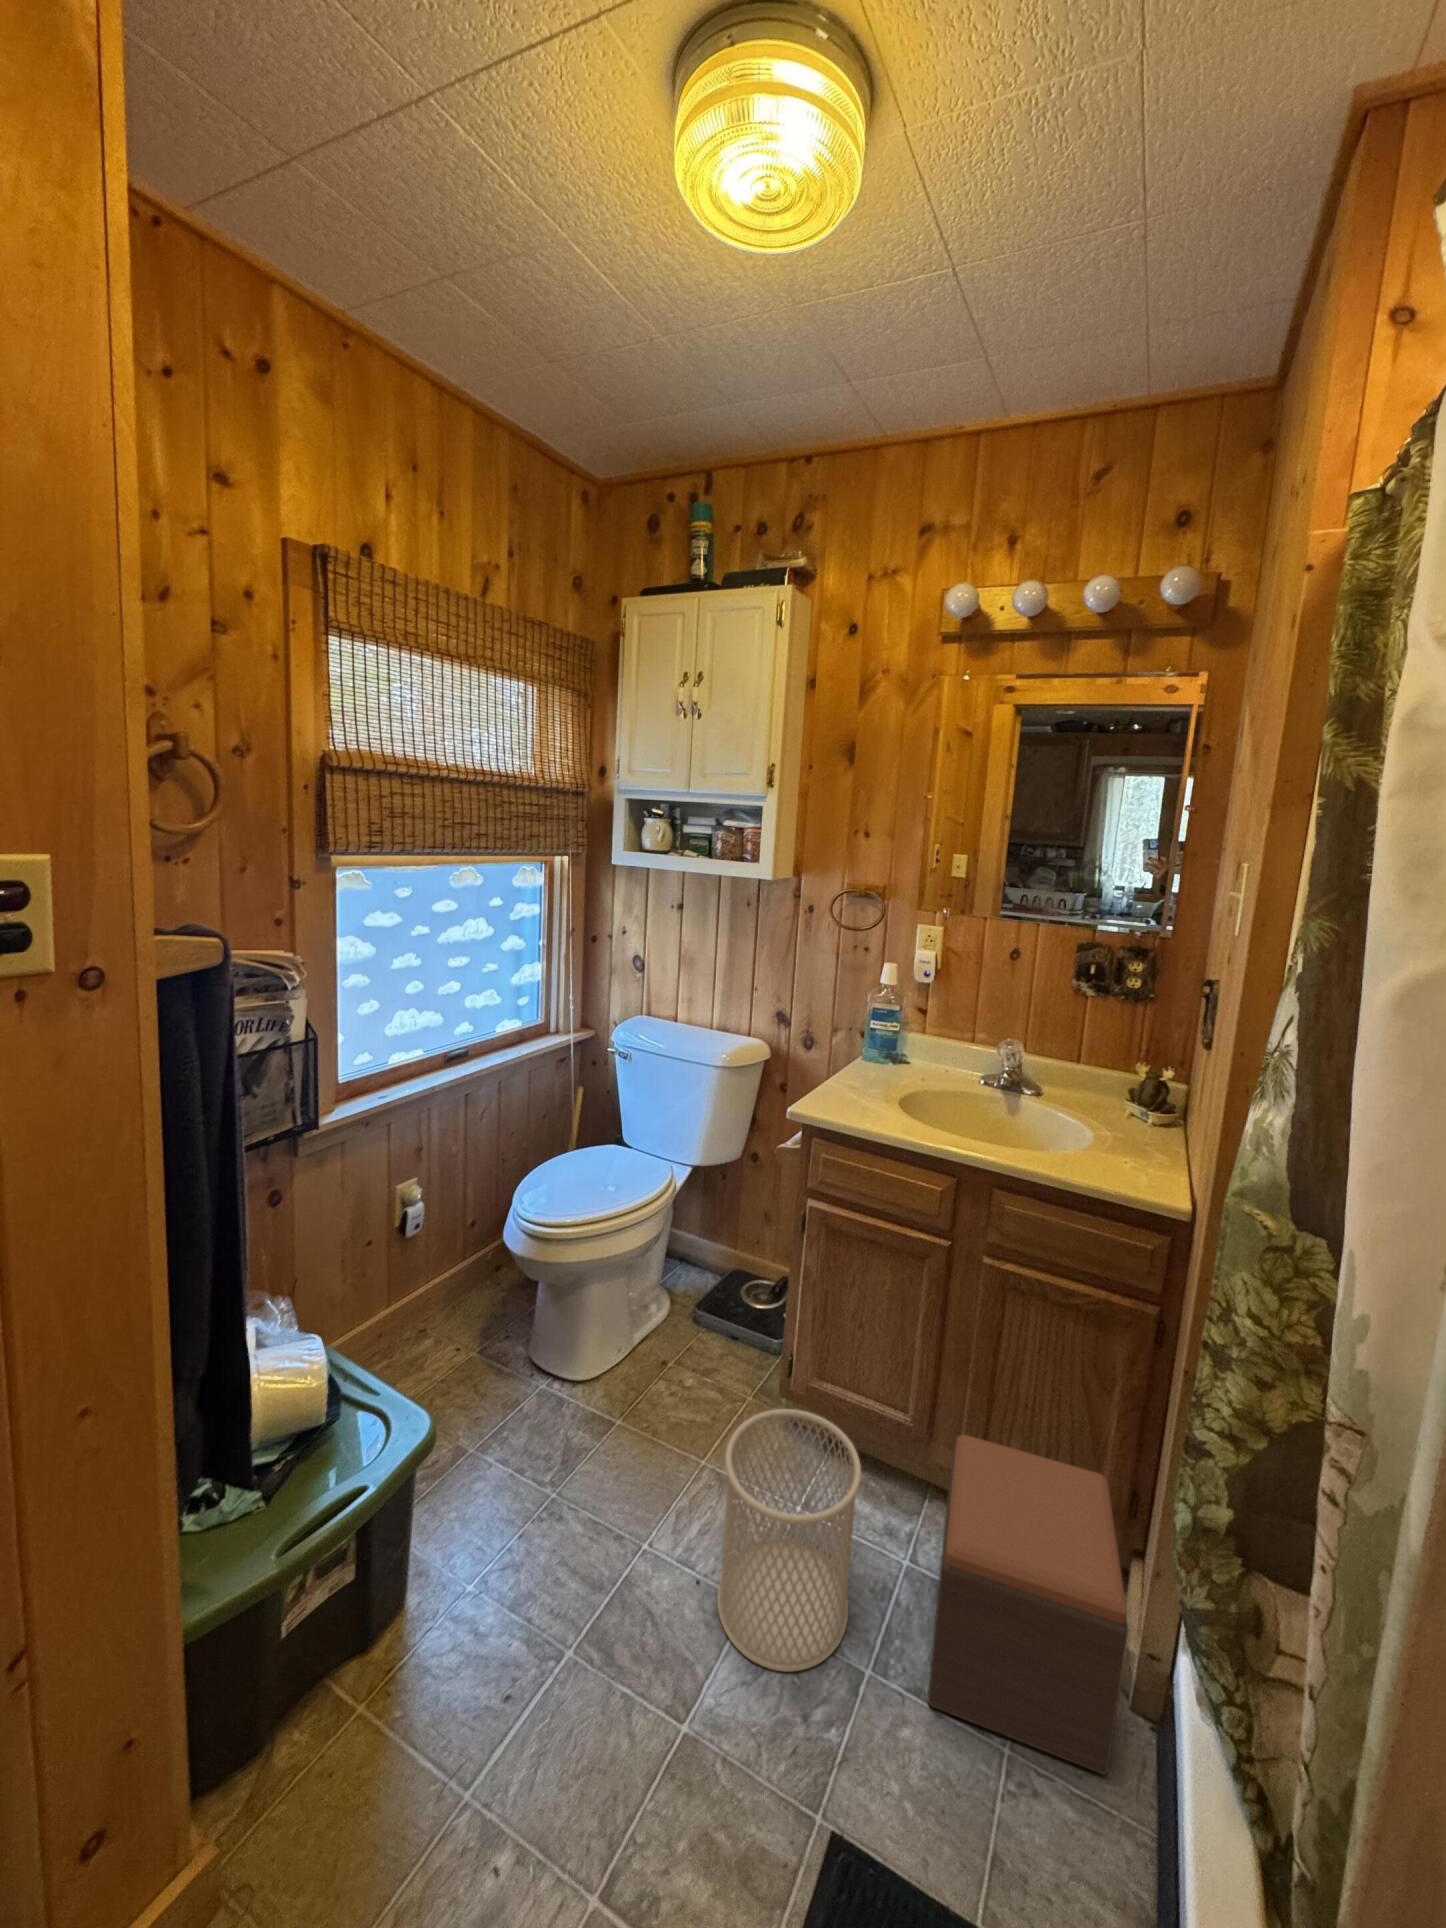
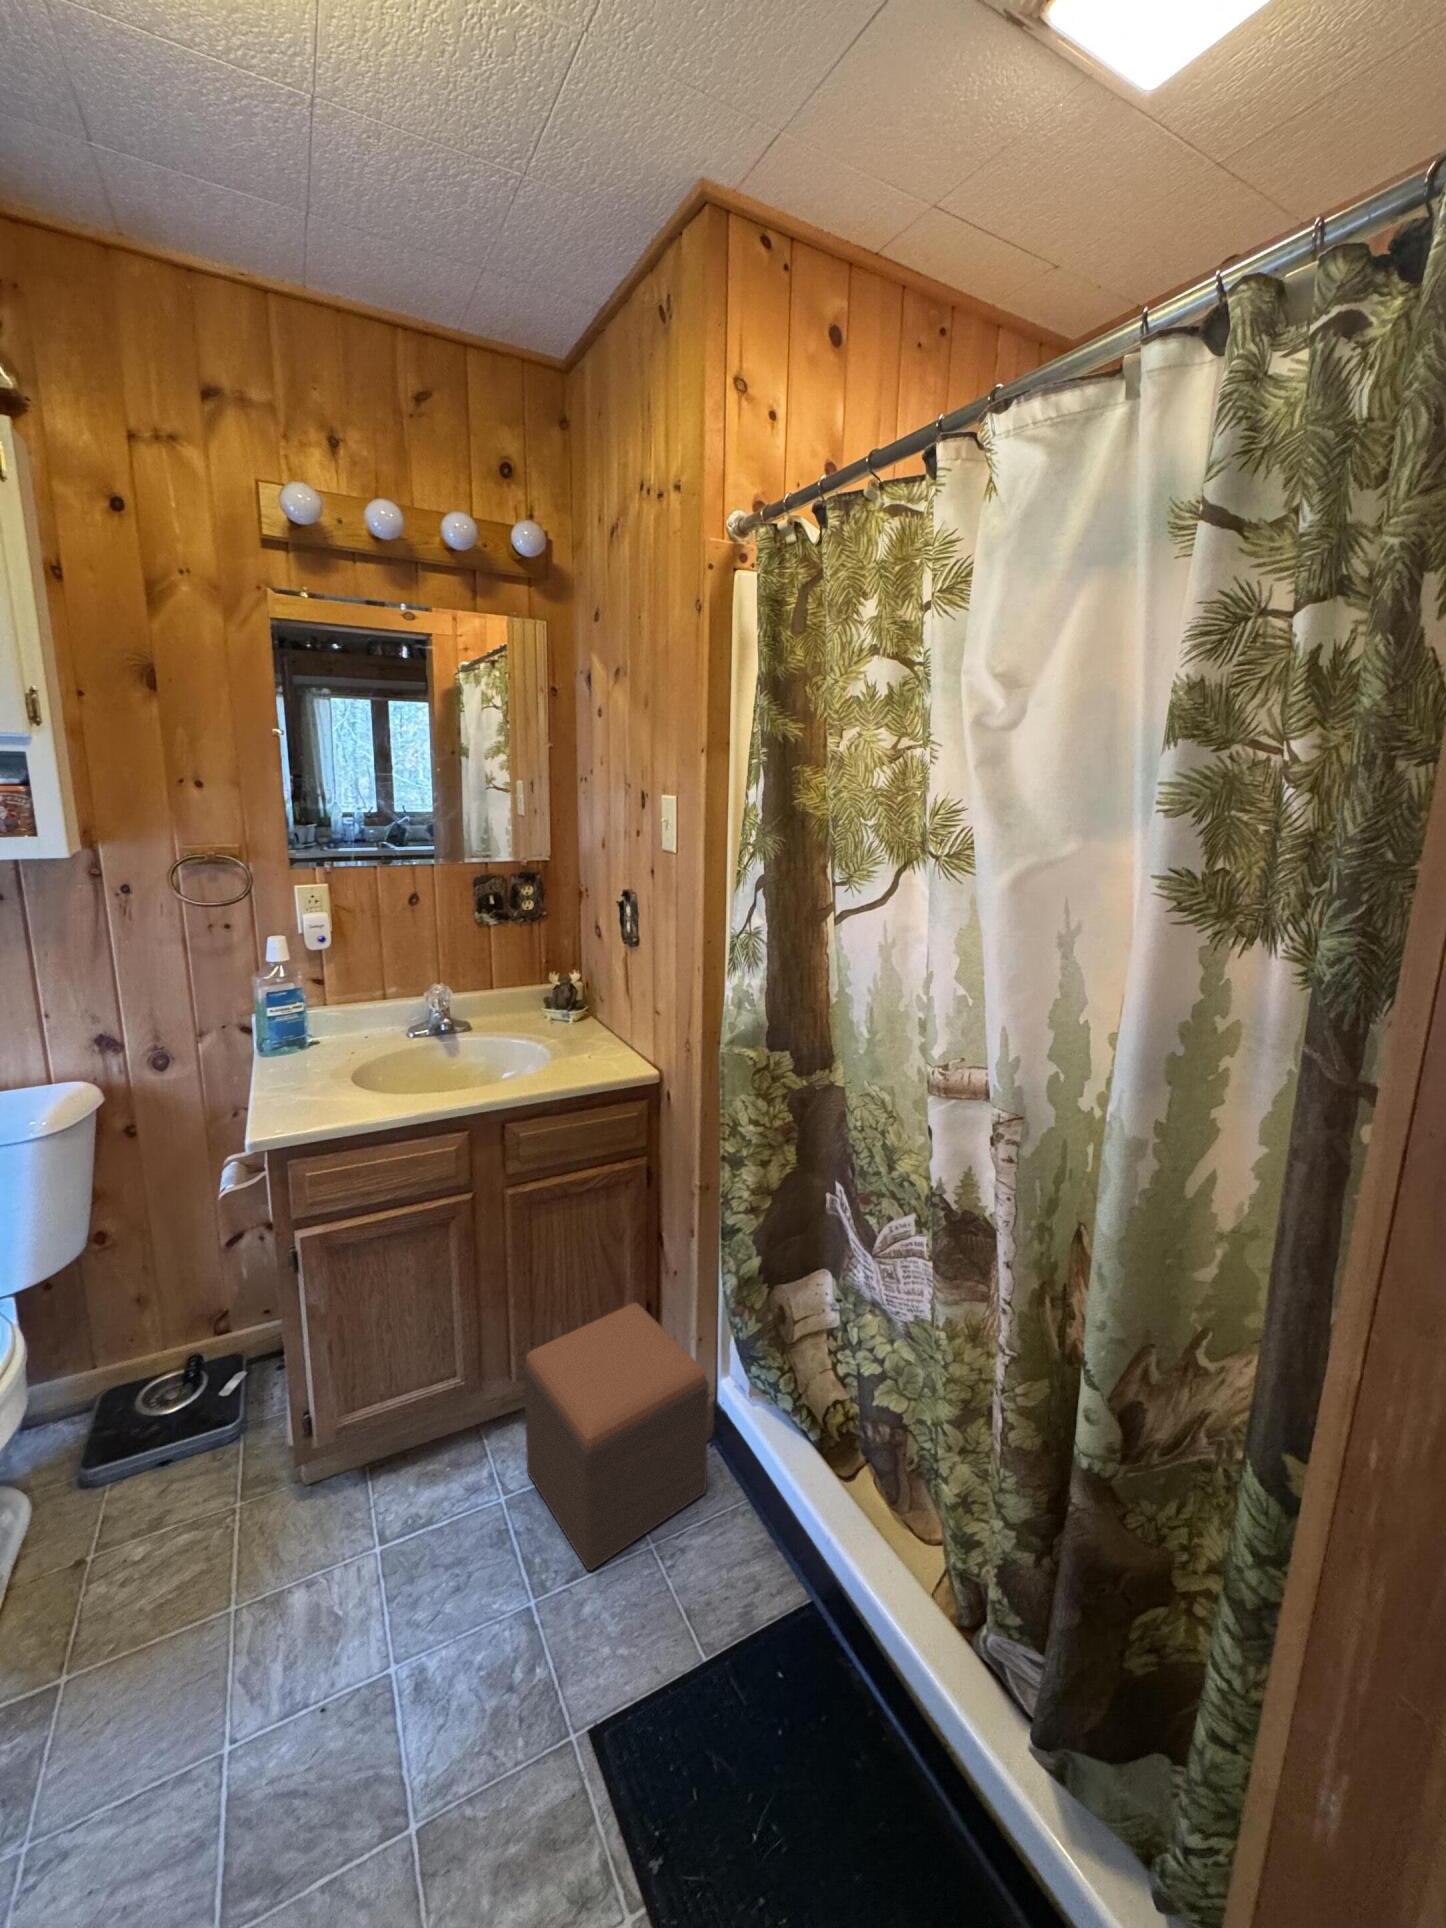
wastebasket: present [717,1409,861,1672] -> none [330,1430,498,1717]

